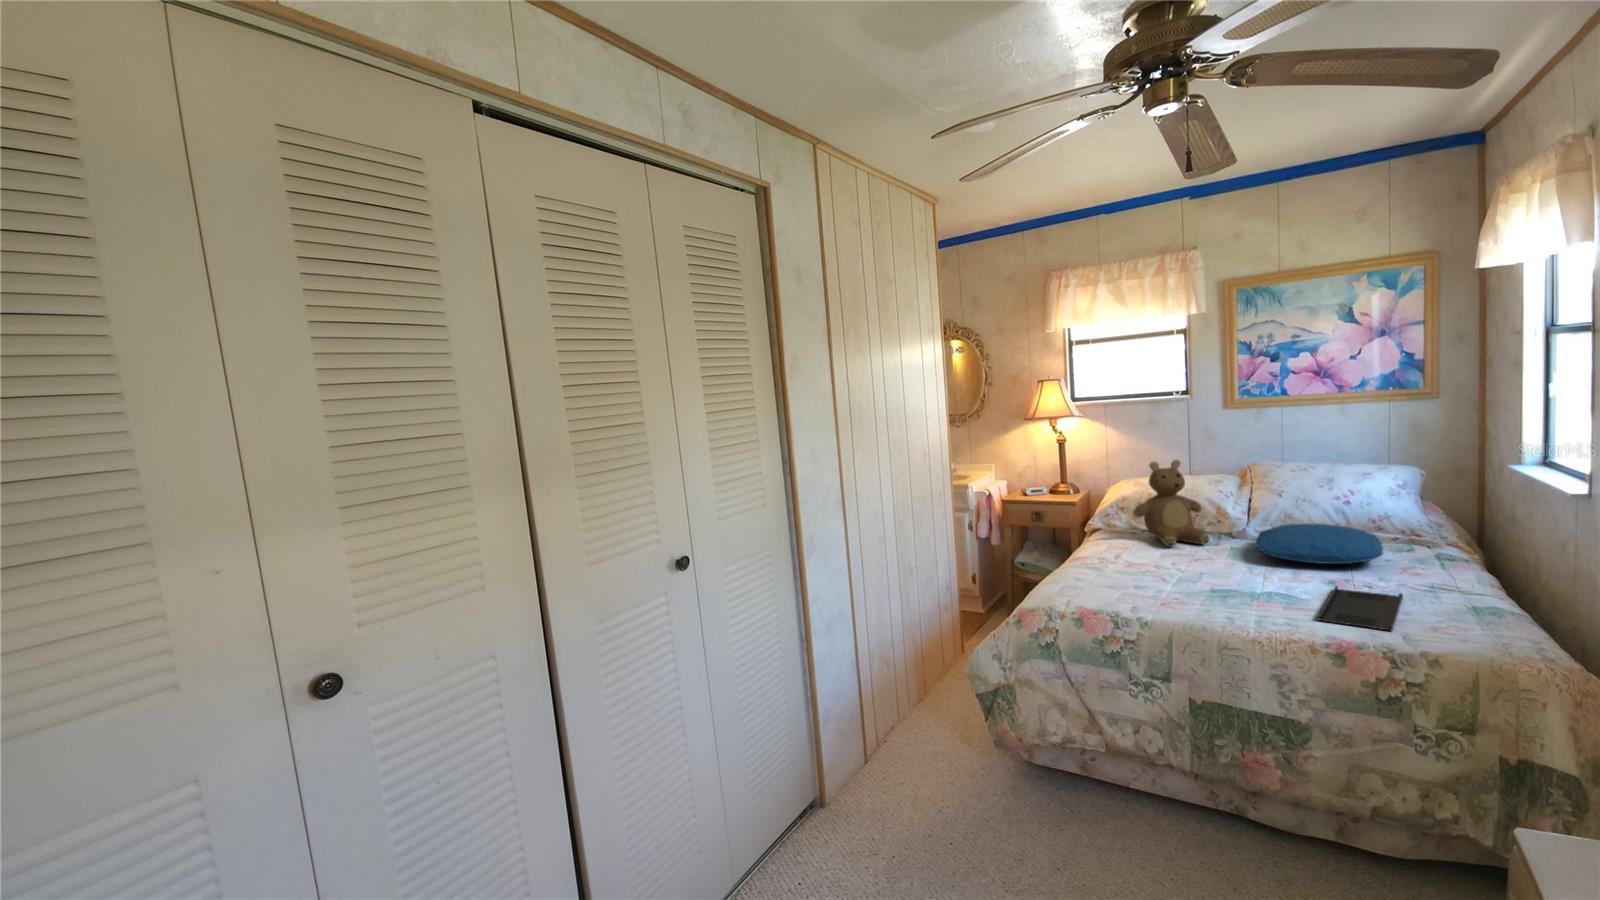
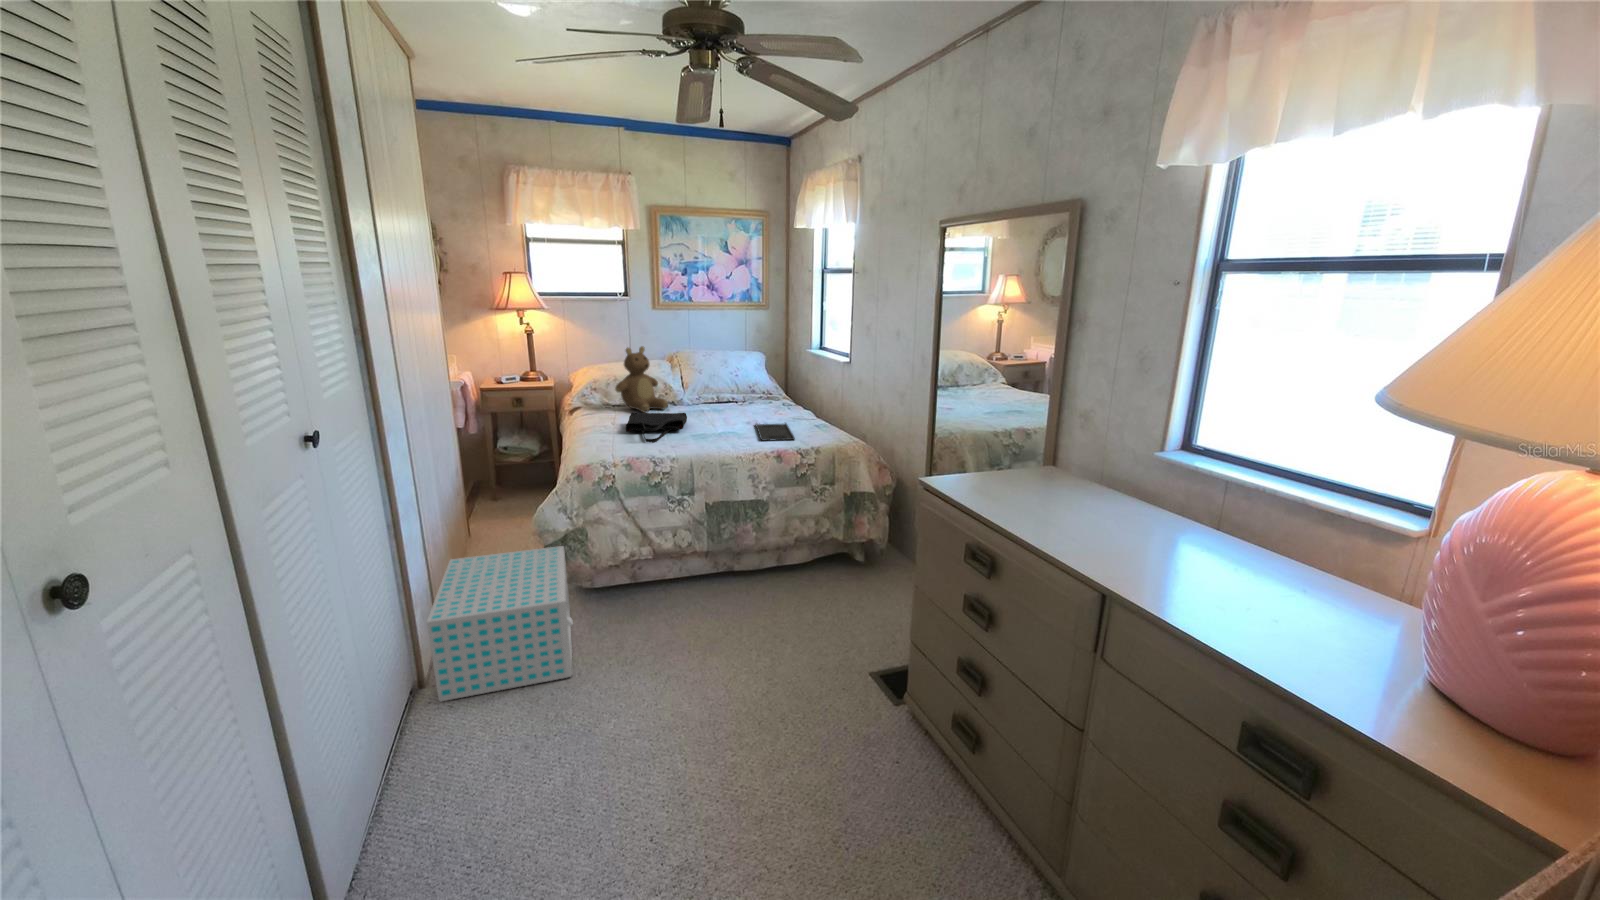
pillow: present [1256,524,1383,564] -> none [698,389,768,413]
tote bag: none [1114,546,1216,592] -> present [626,412,687,442]
storage box: none [816,679,998,869] -> present [427,546,573,702]

